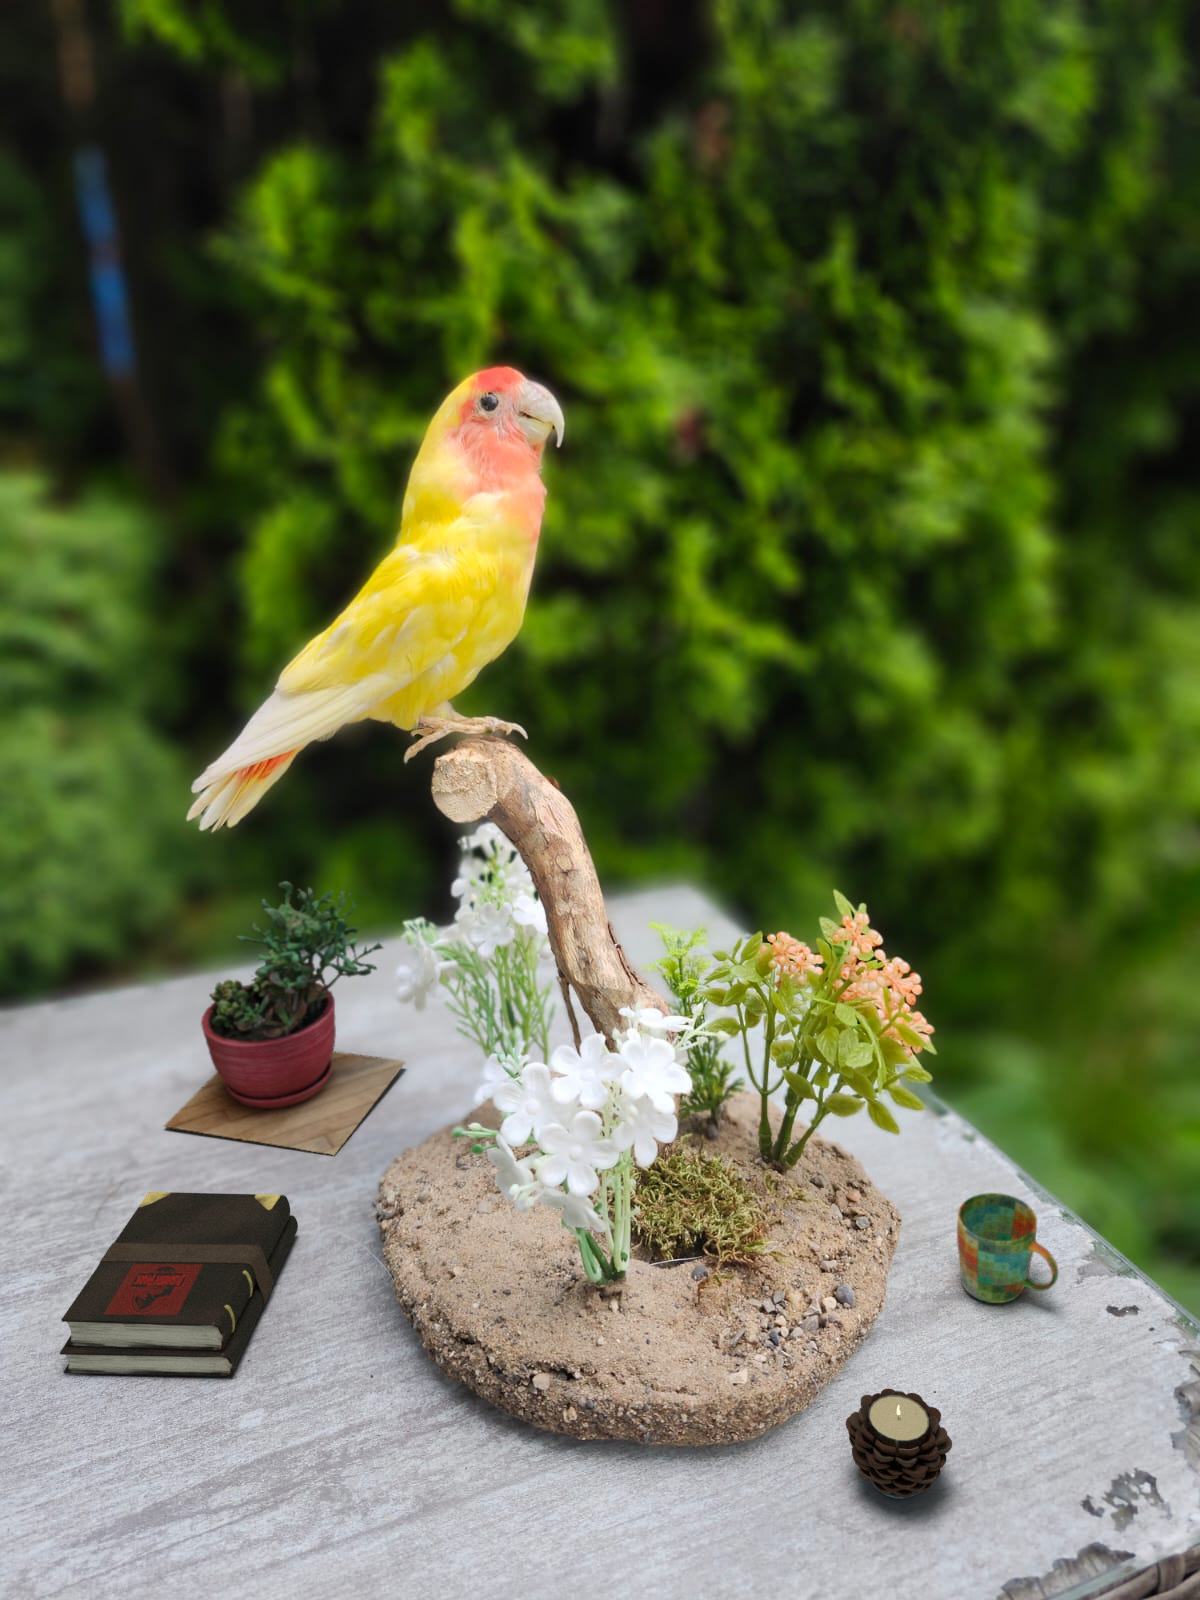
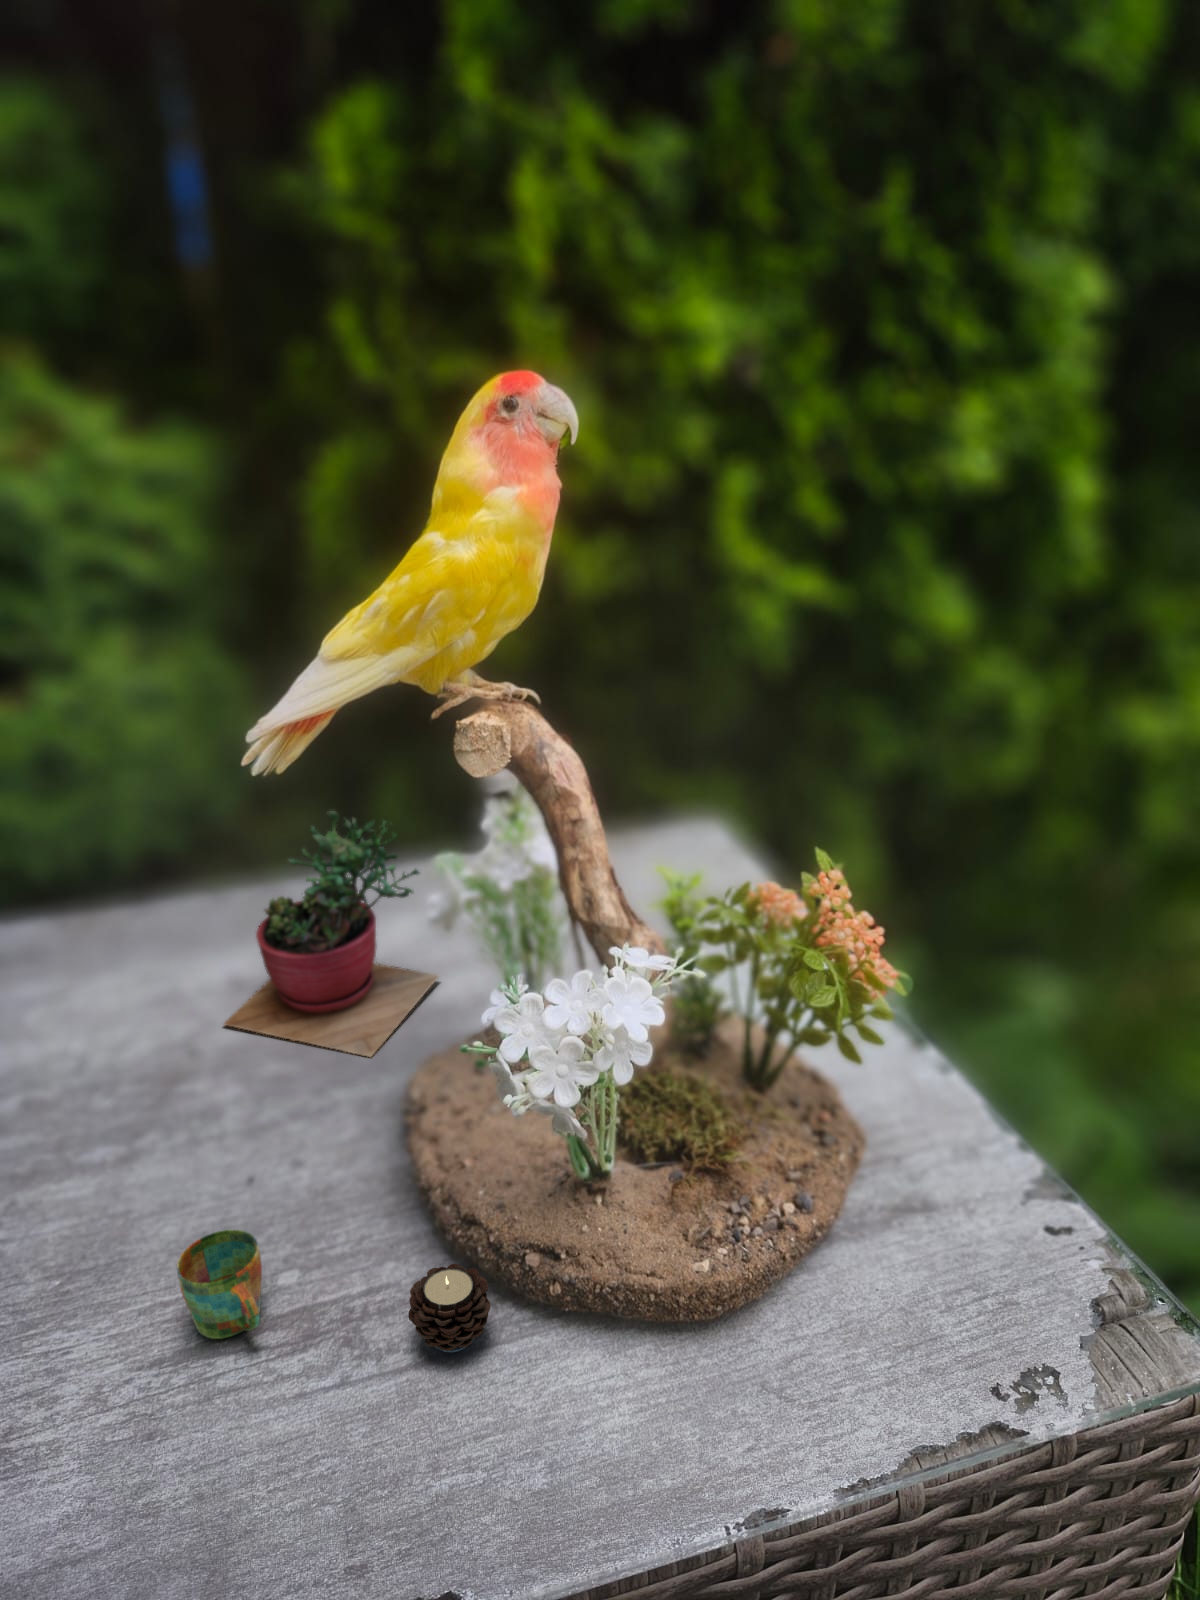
book: present [60,1192,298,1377] -> none [129,1083,335,1242]
mug: present [957,1193,1059,1303] -> present [177,1230,262,1339]
candle: present [846,1389,952,1499] -> present [408,1264,490,1352]

